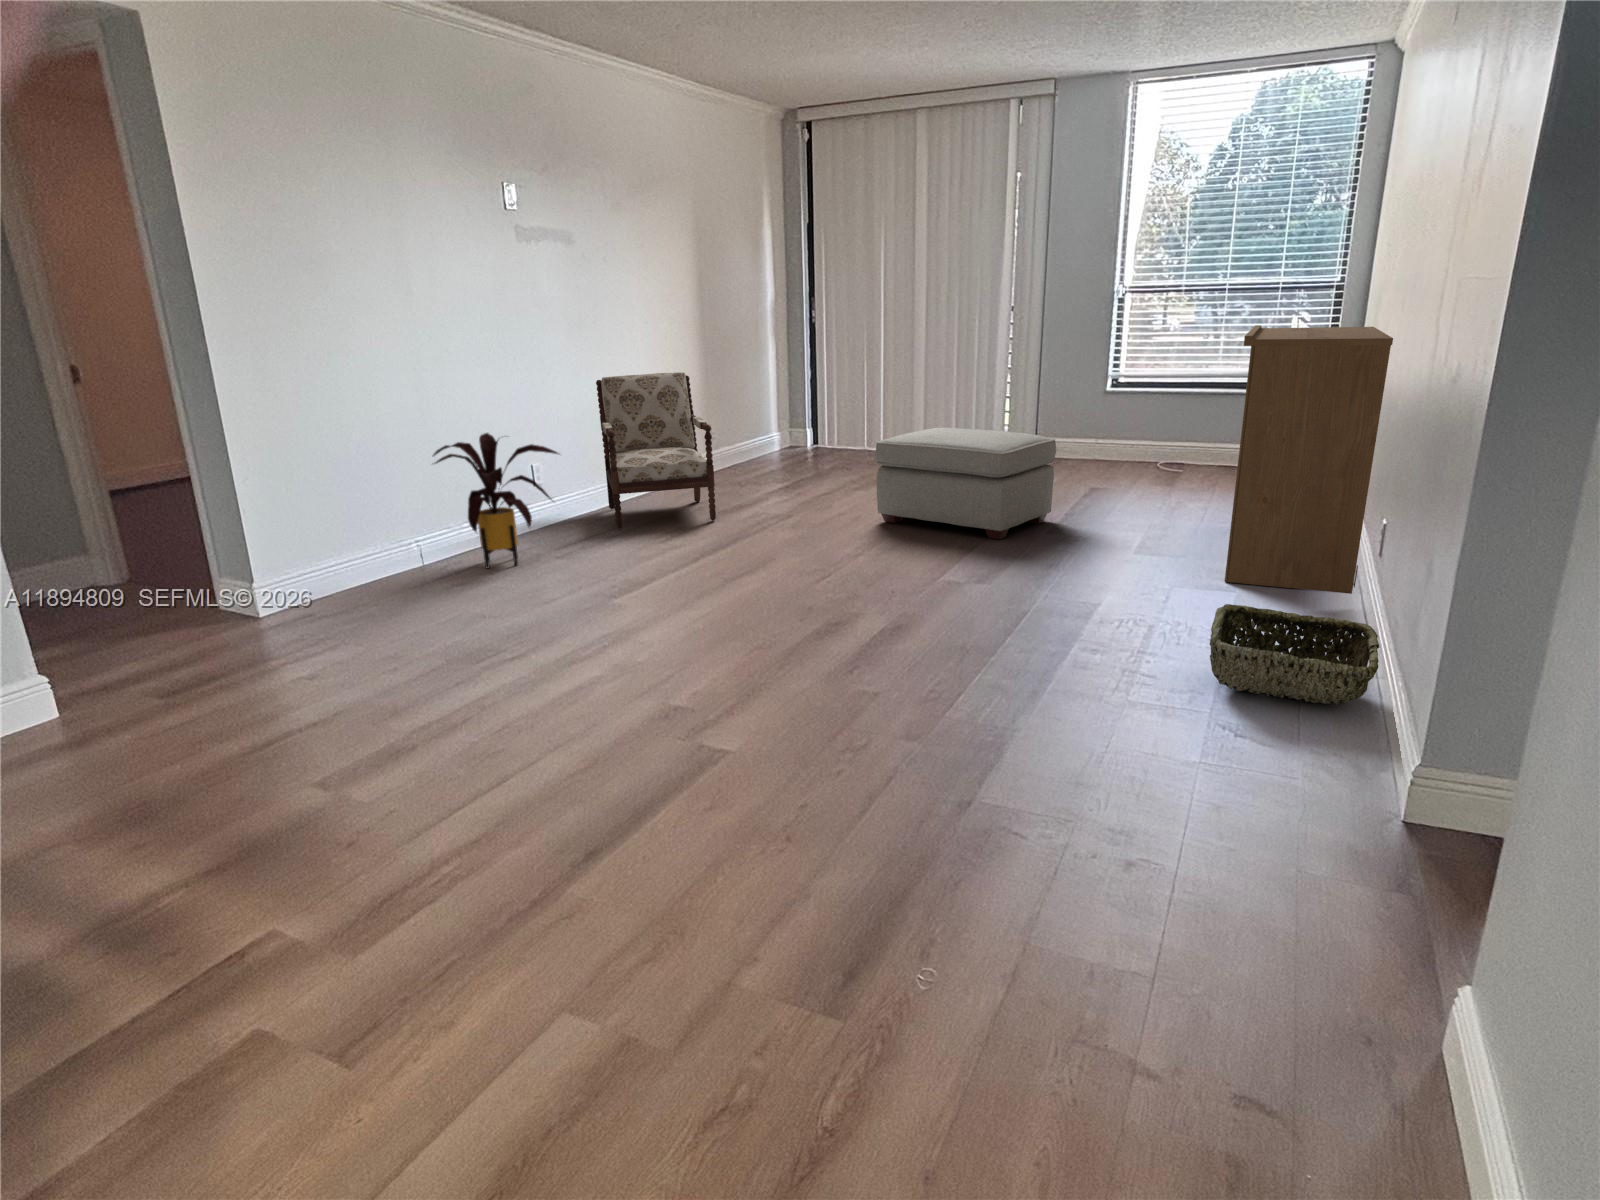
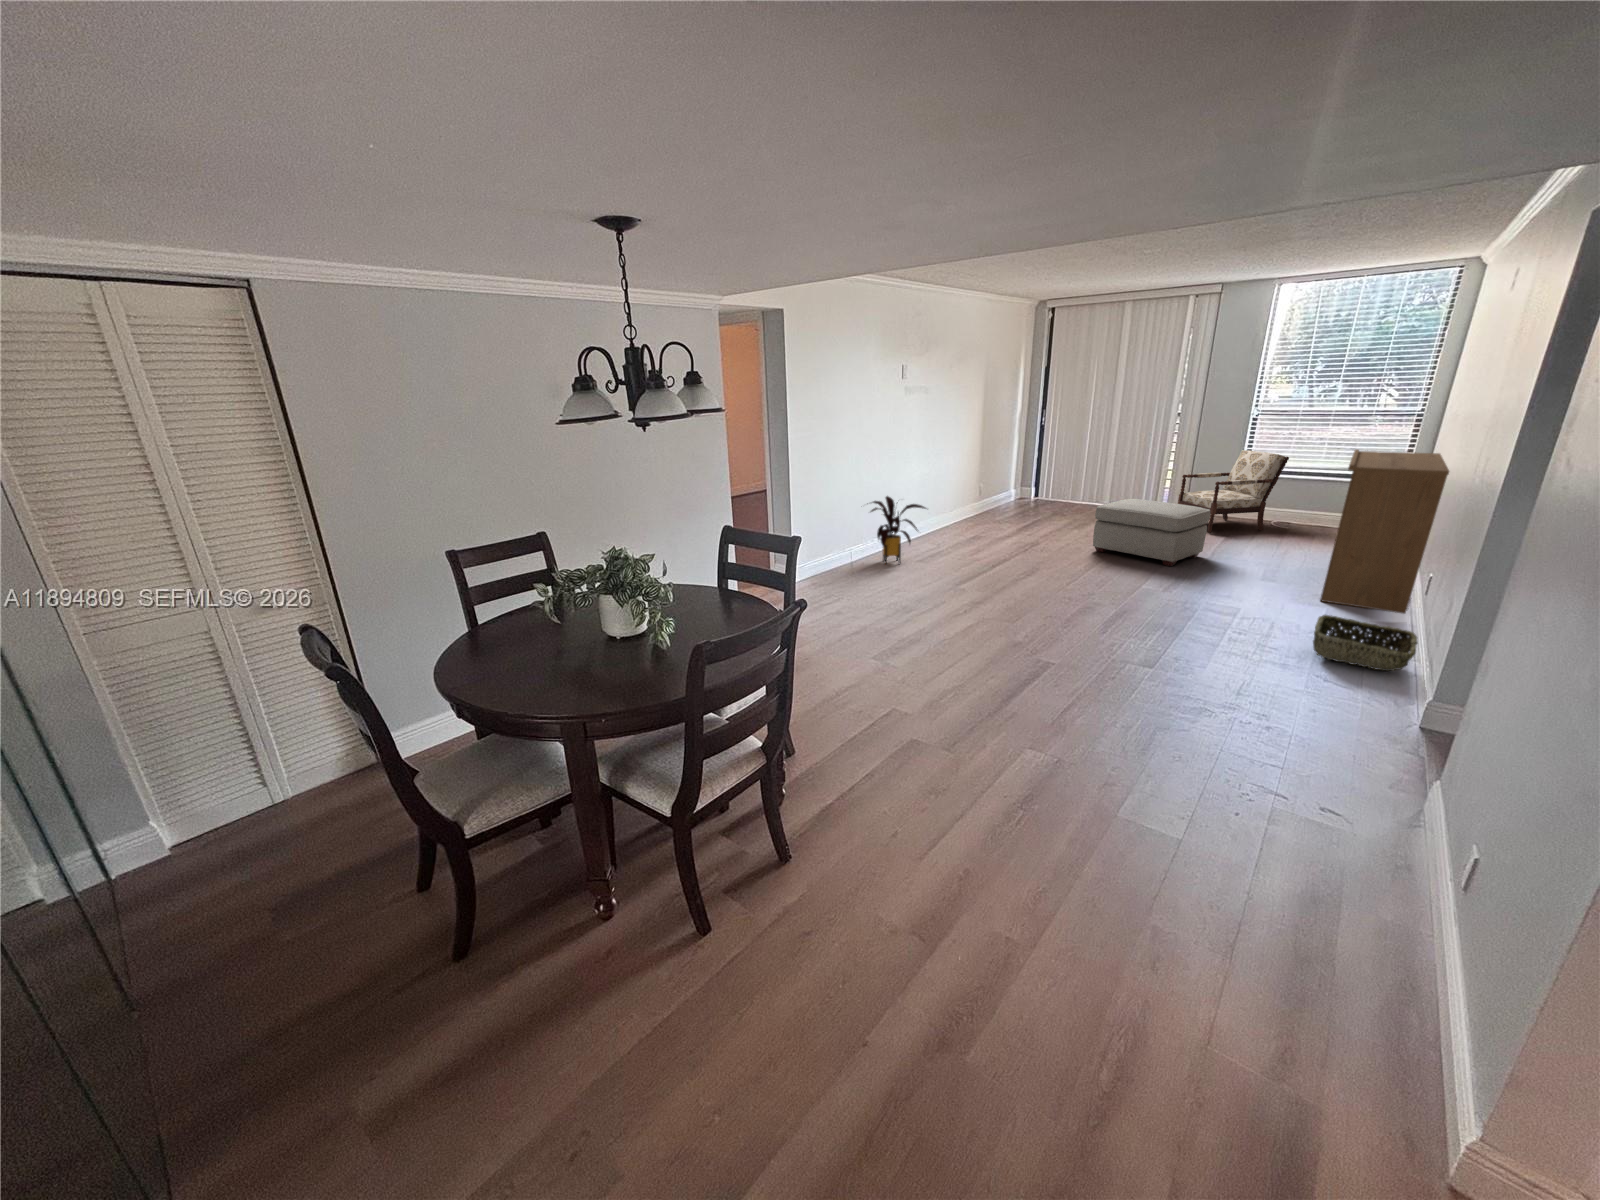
armchair: present [596,372,716,529] -> present [1178,450,1289,533]

